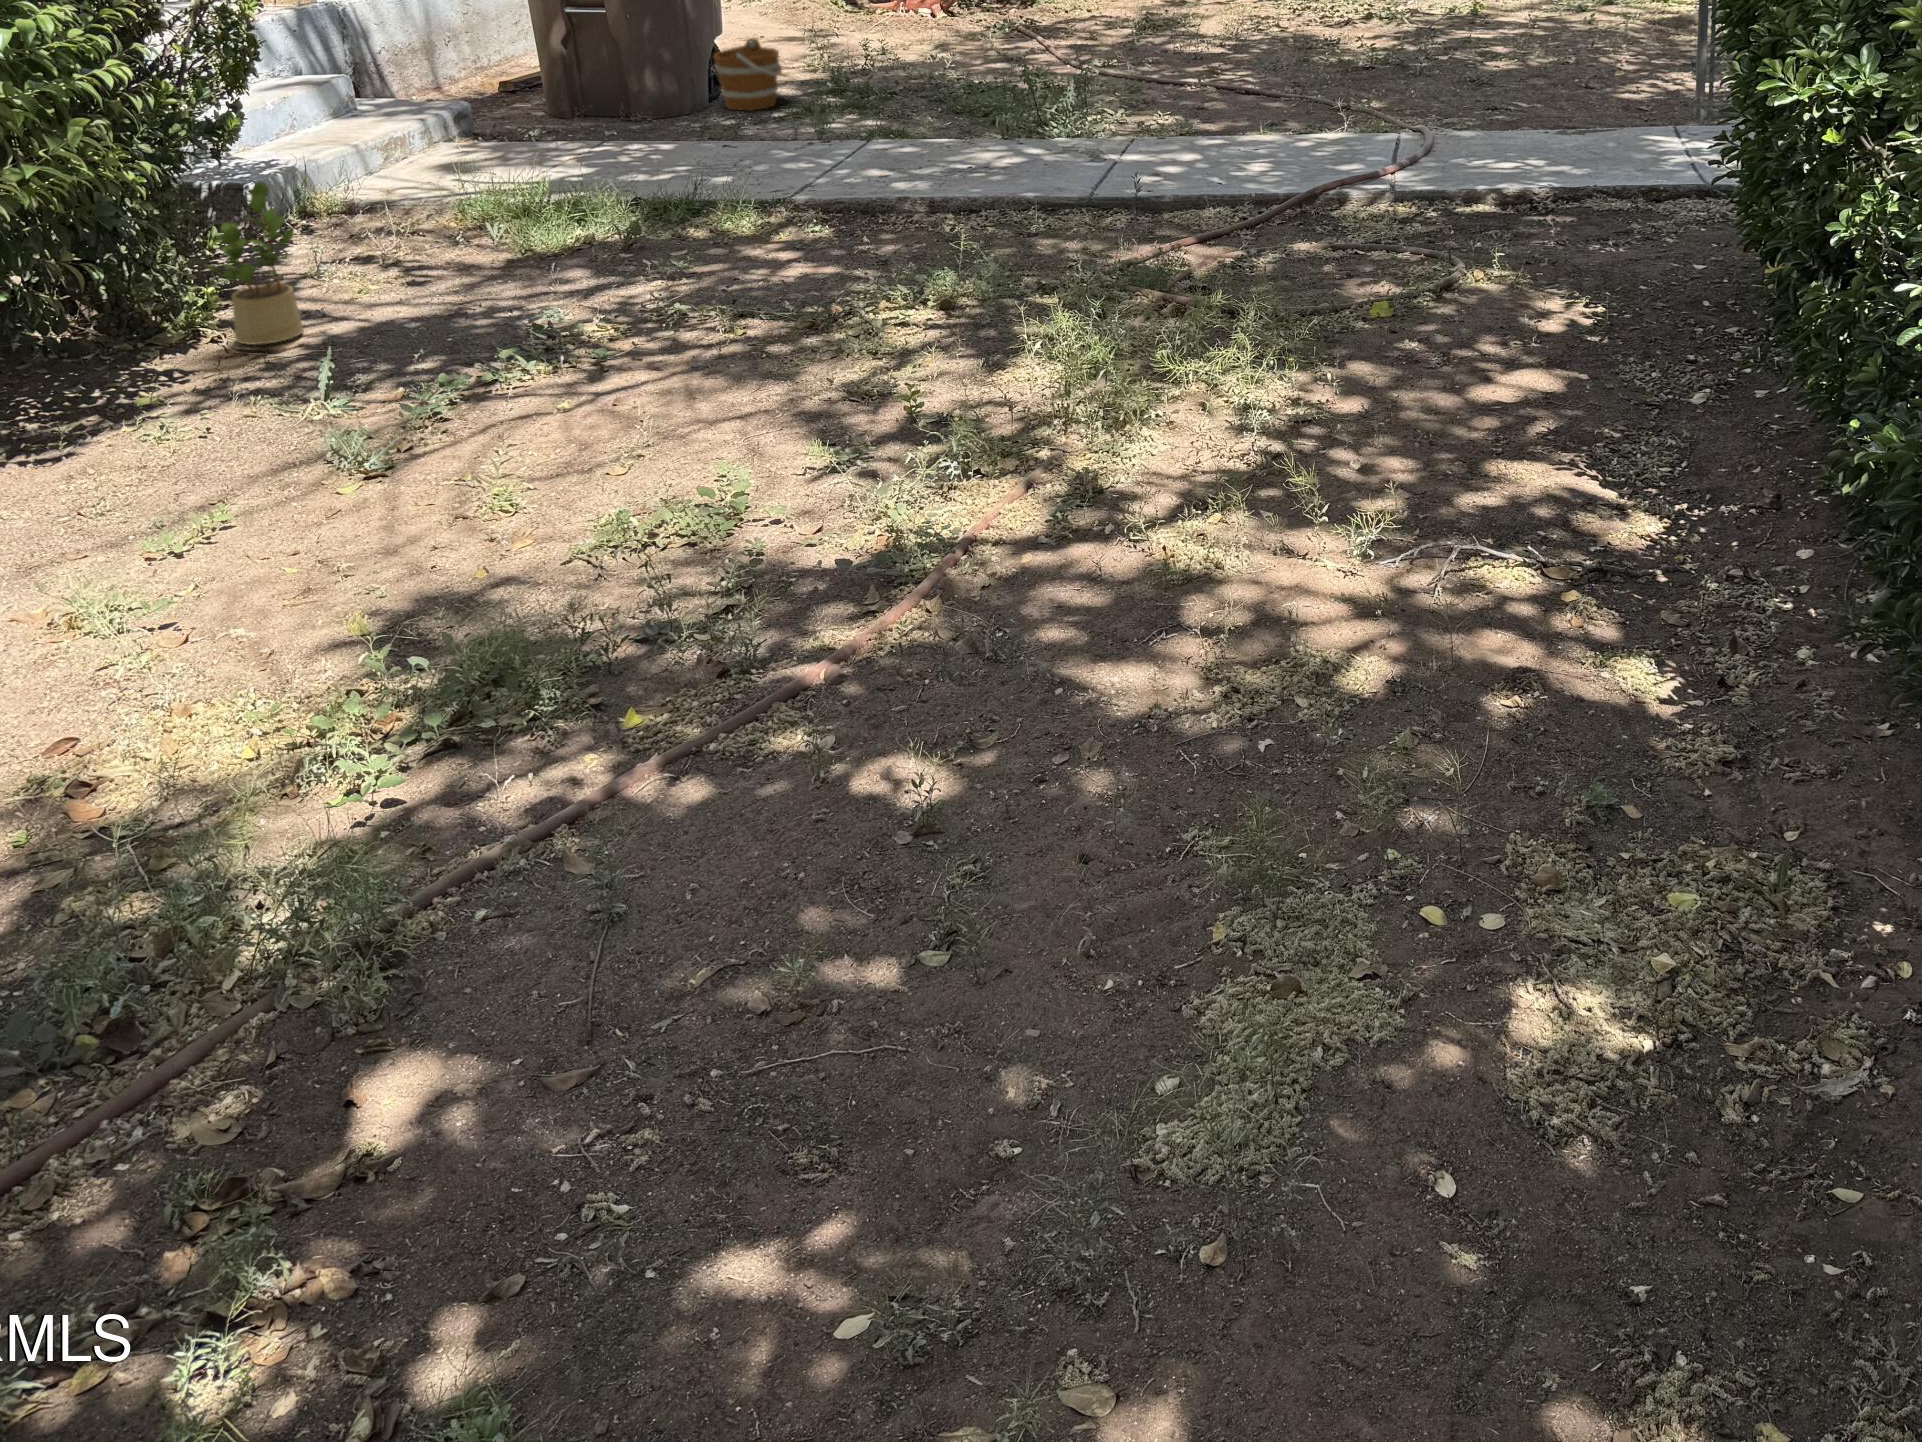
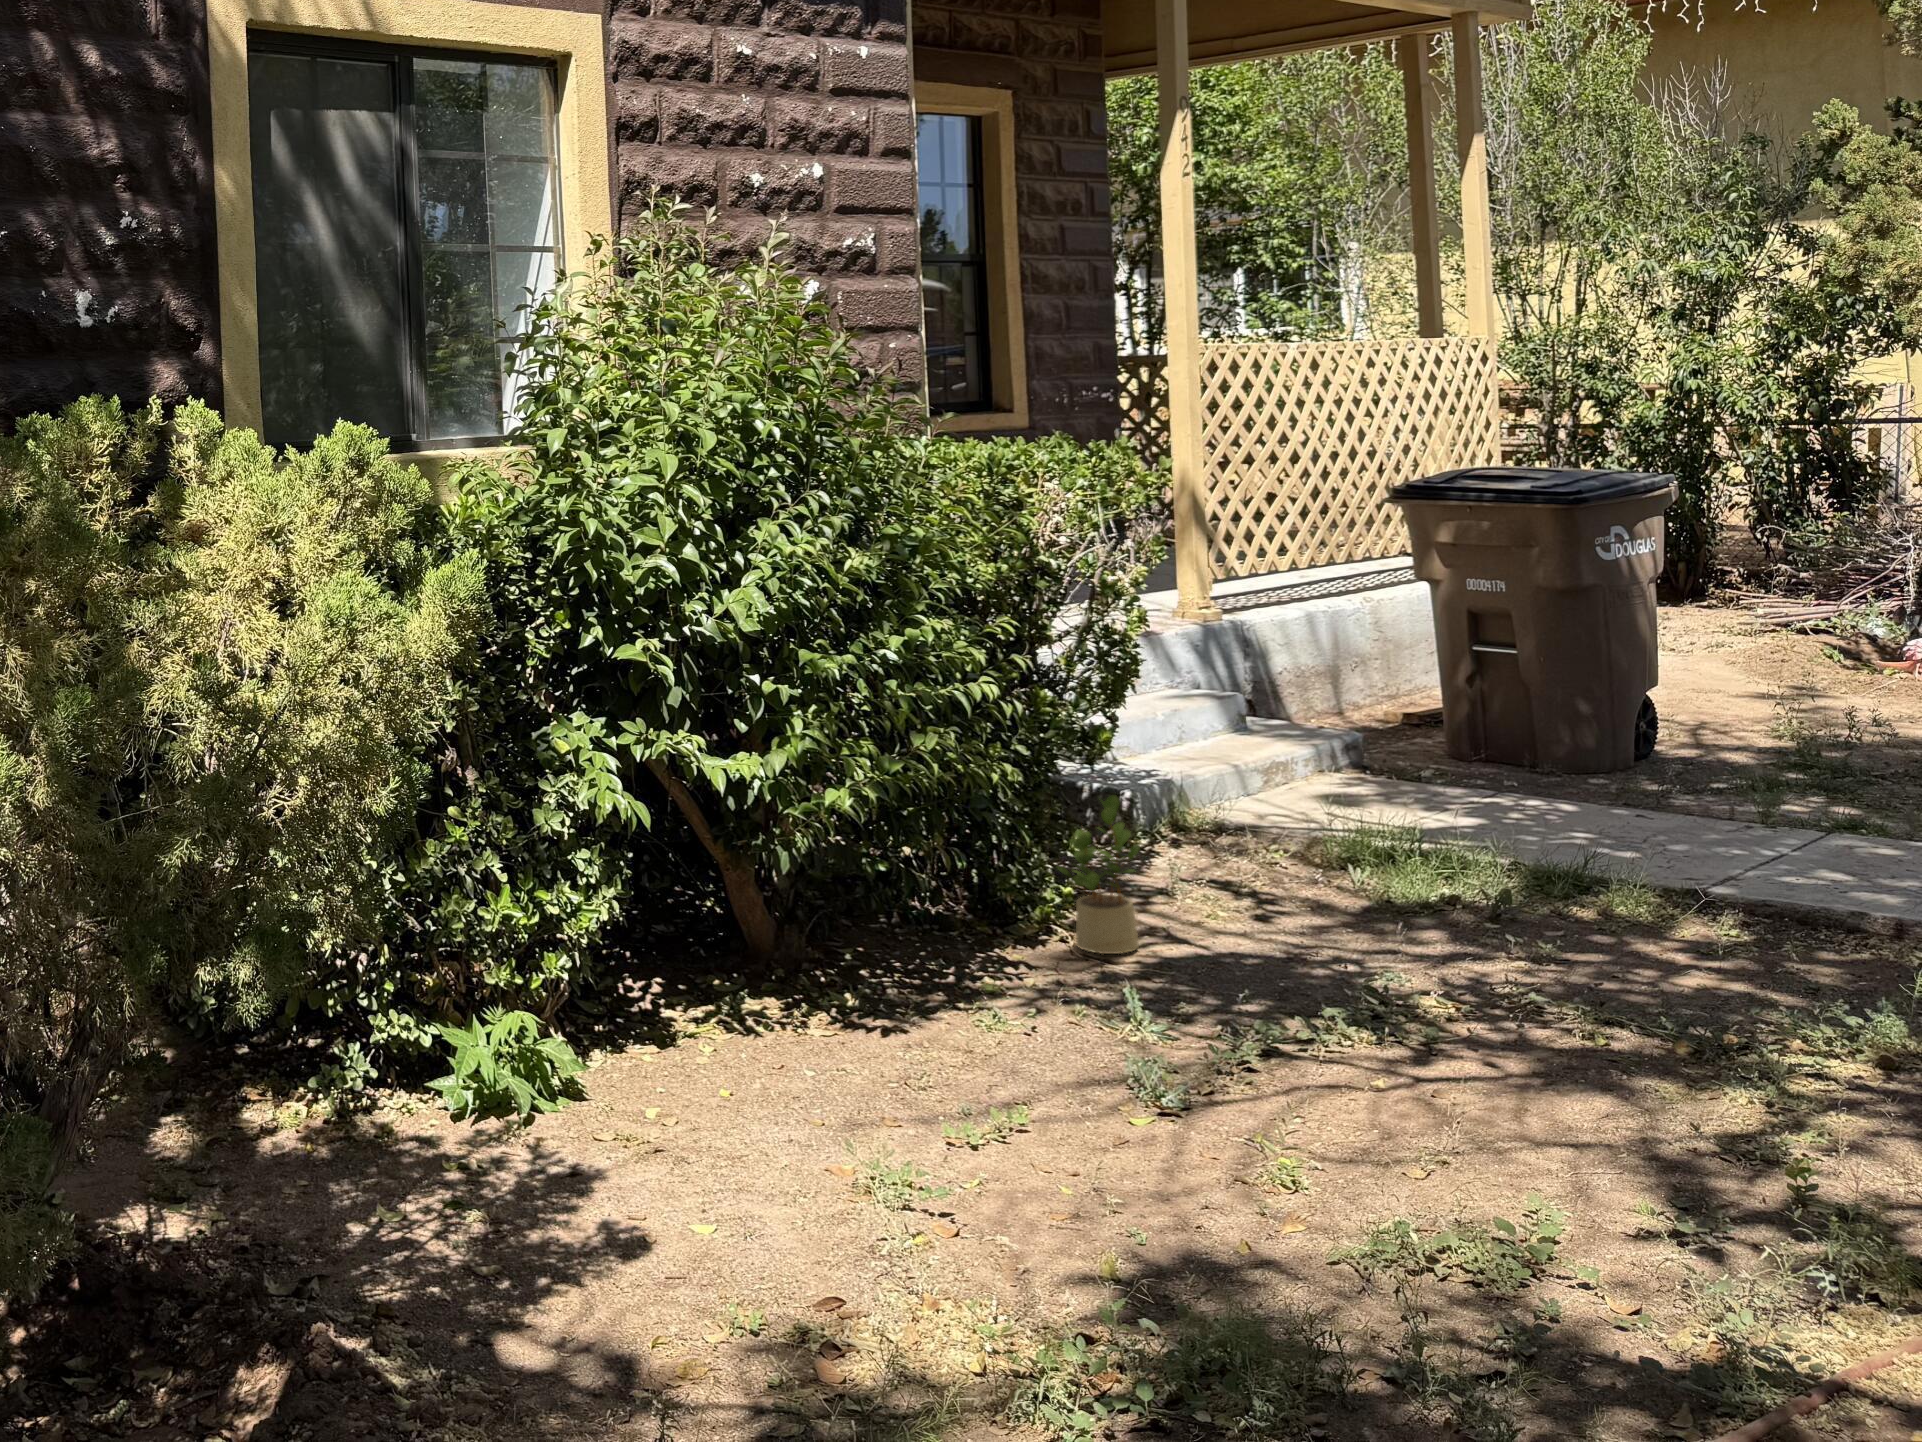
bucket: present [714,38,782,111] -> none [1642,698,1731,782]

